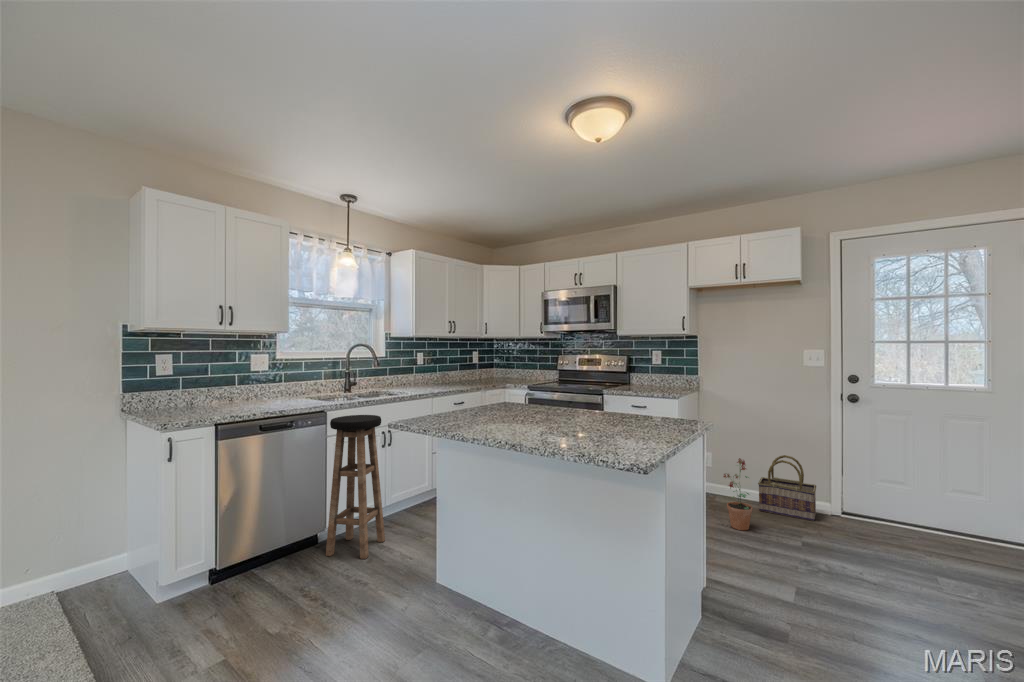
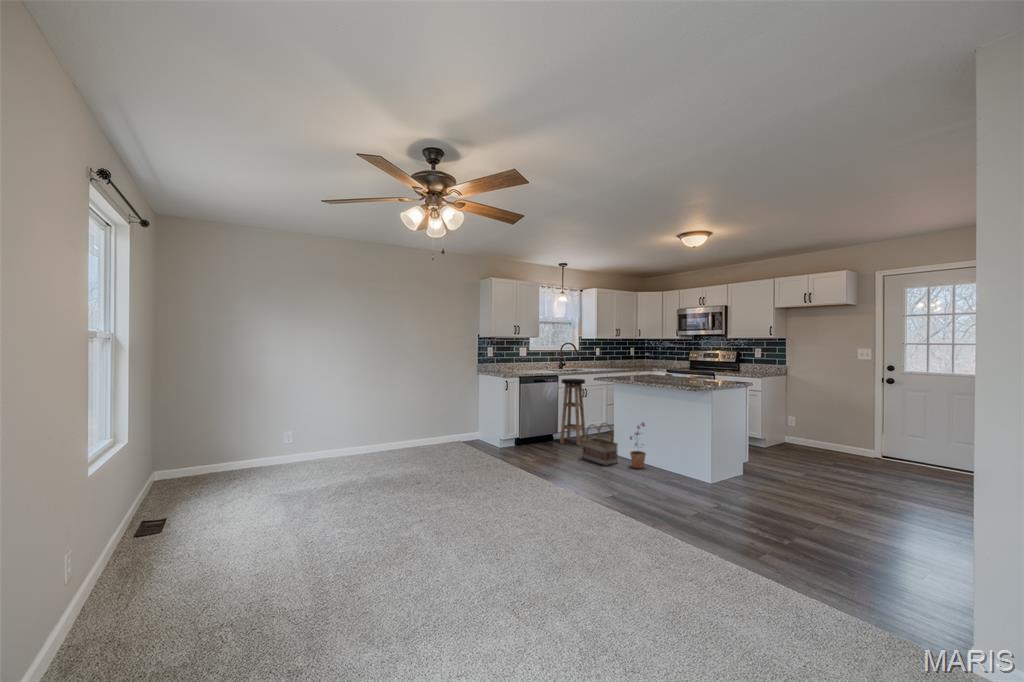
basket: present [758,455,816,521] -> present [583,423,618,465]
potted plant: present [723,458,752,530] -> present [630,422,646,468]

